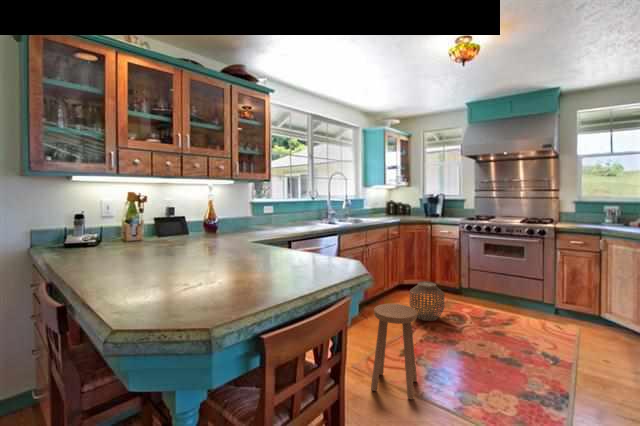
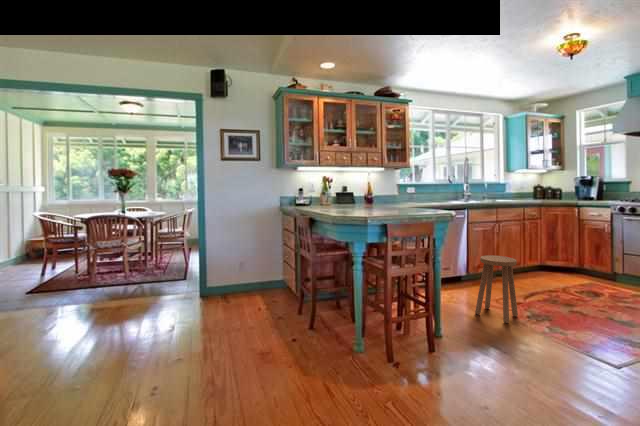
woven basket: present [410,282,445,321] -> none [538,255,576,290]

